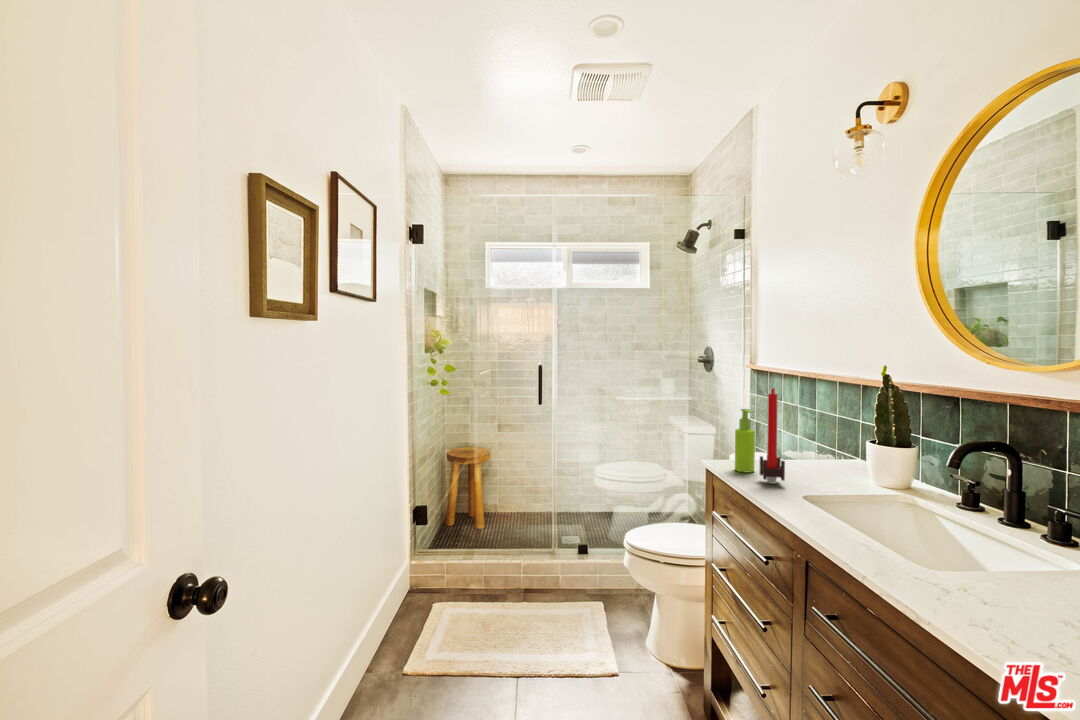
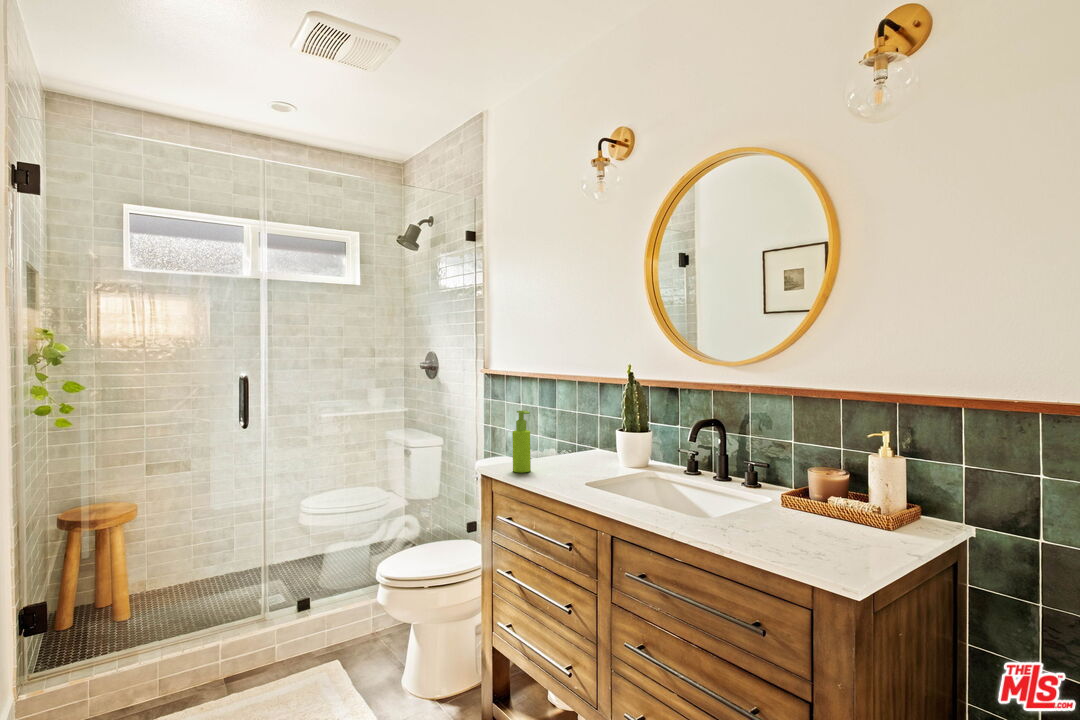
candle: present [760,388,785,483] -> none [541,388,565,478]

